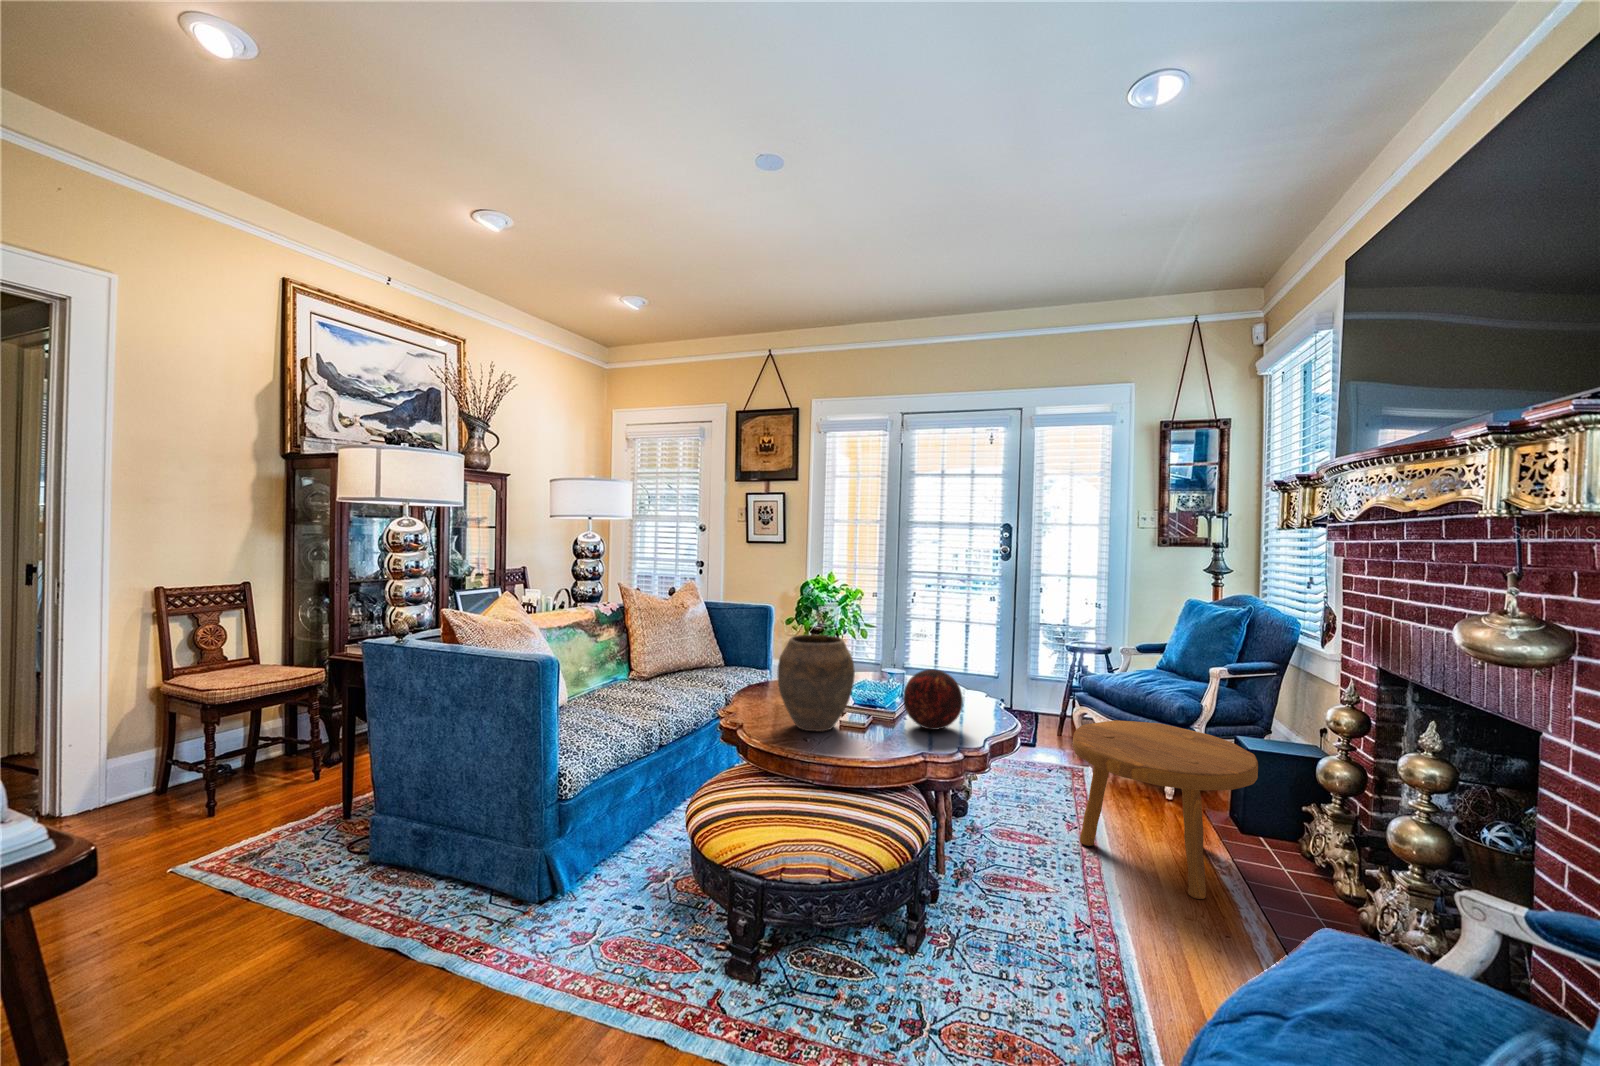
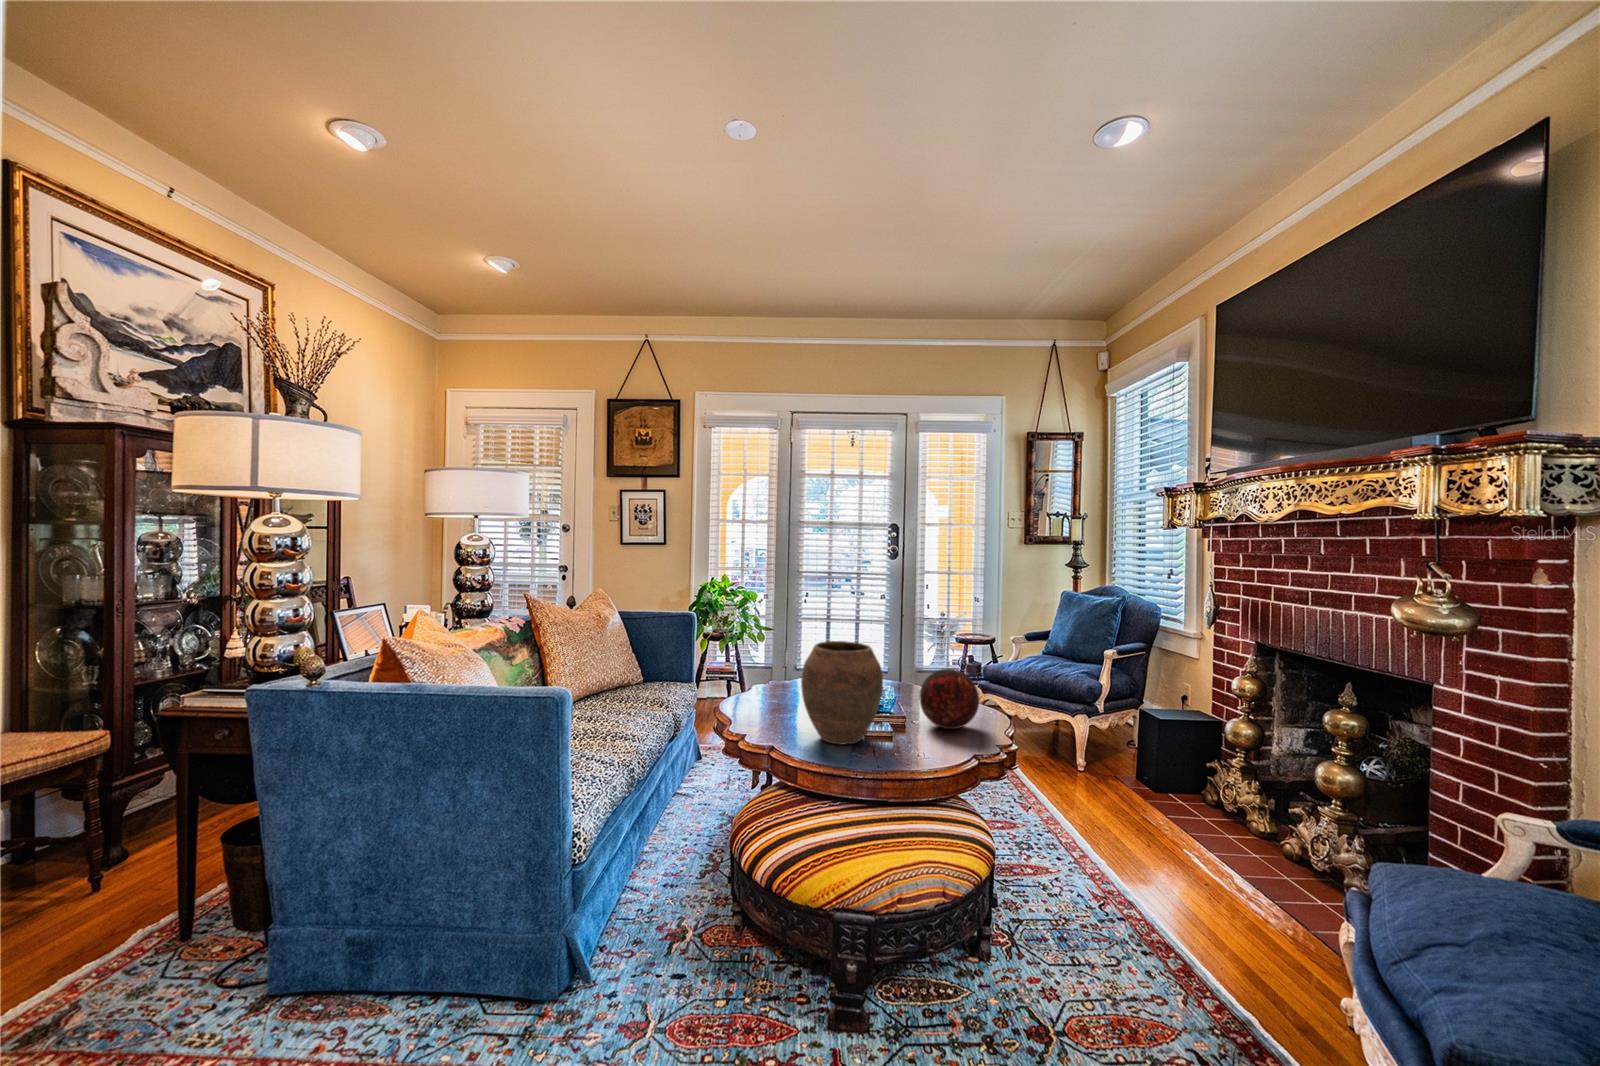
footstool: present [1073,720,1258,899] -> none [1033,701,1194,853]

